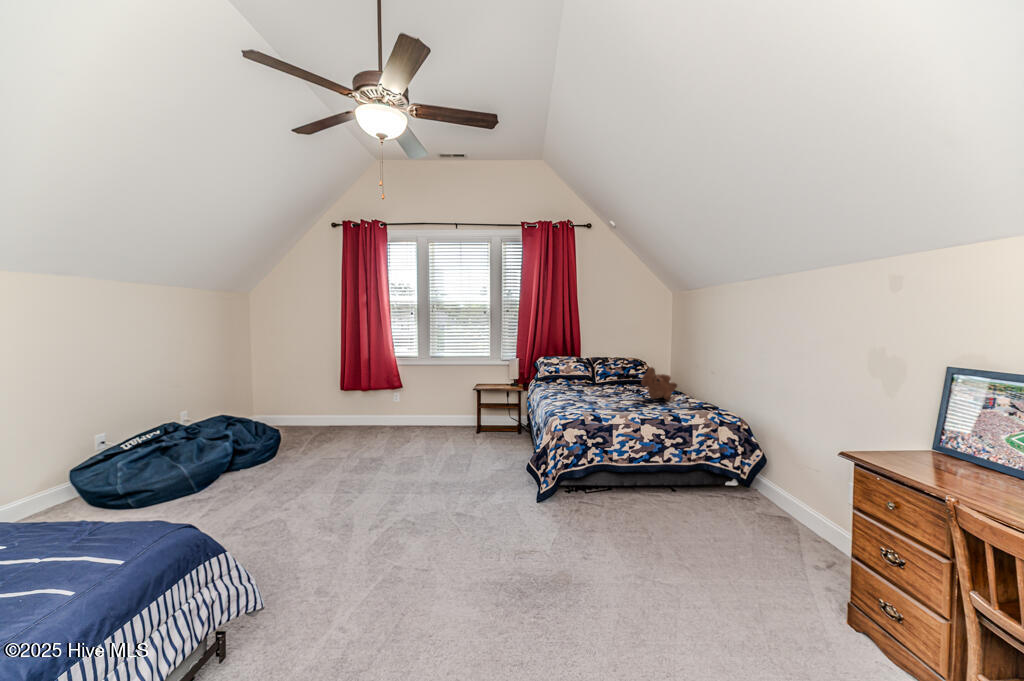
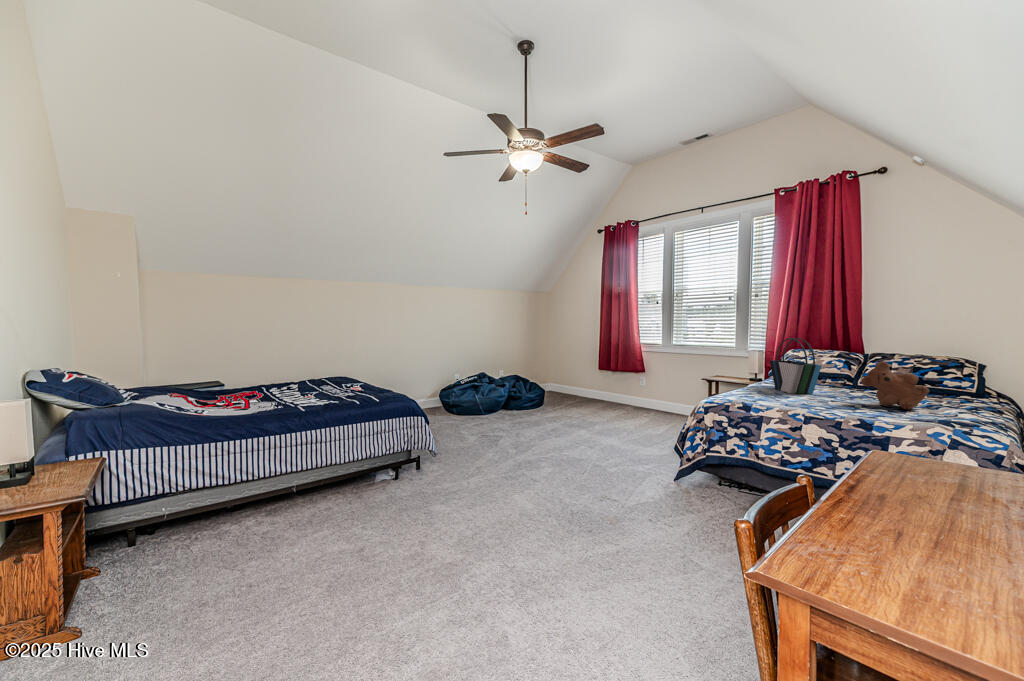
tote bag: none [567,351,611,398] -> present [770,338,822,394]

